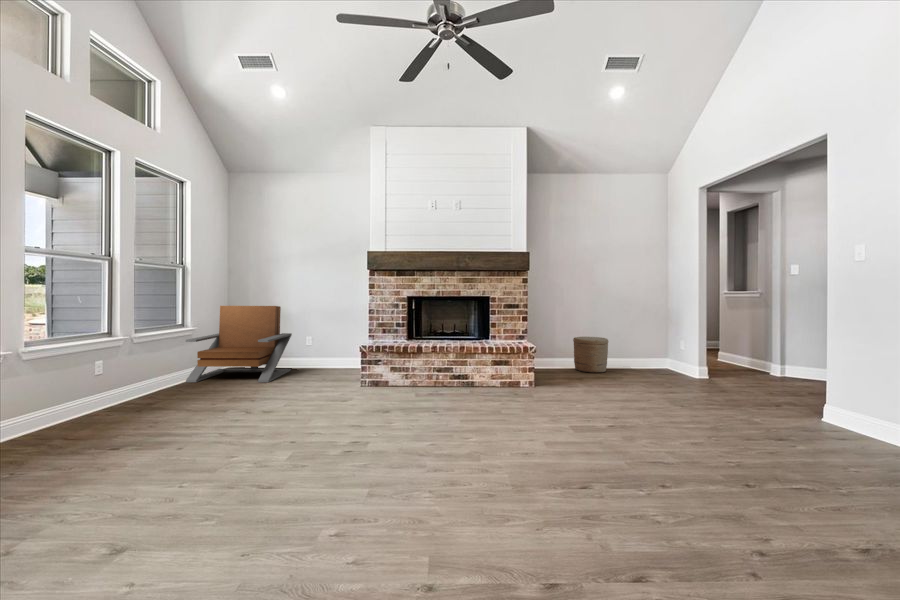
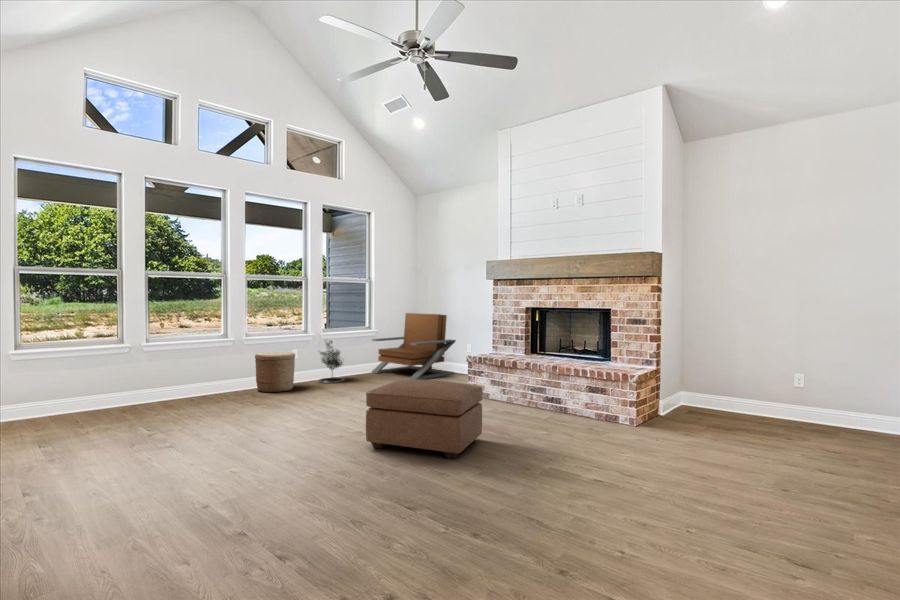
woven basket: present [573,337,608,373] -> present [255,352,295,392]
potted tree: none [131,339,180,404] -> present [319,341,344,383]
ottoman: none [390,369,507,450] -> present [366,380,483,459]

